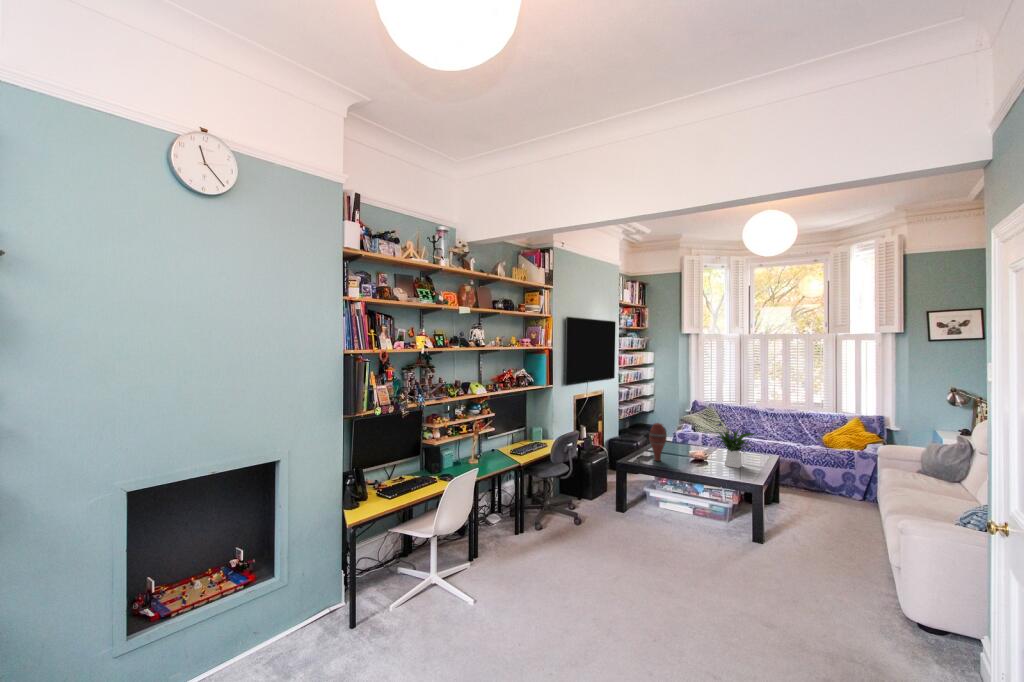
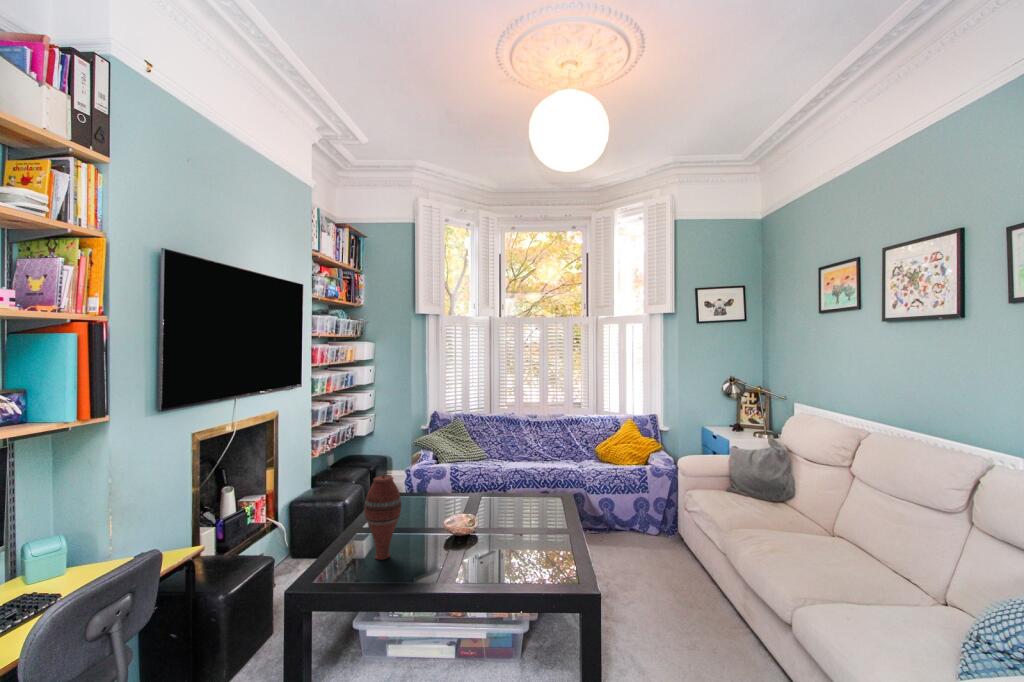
flower arrangement: present [717,422,755,468] -> none [484,454,561,542]

